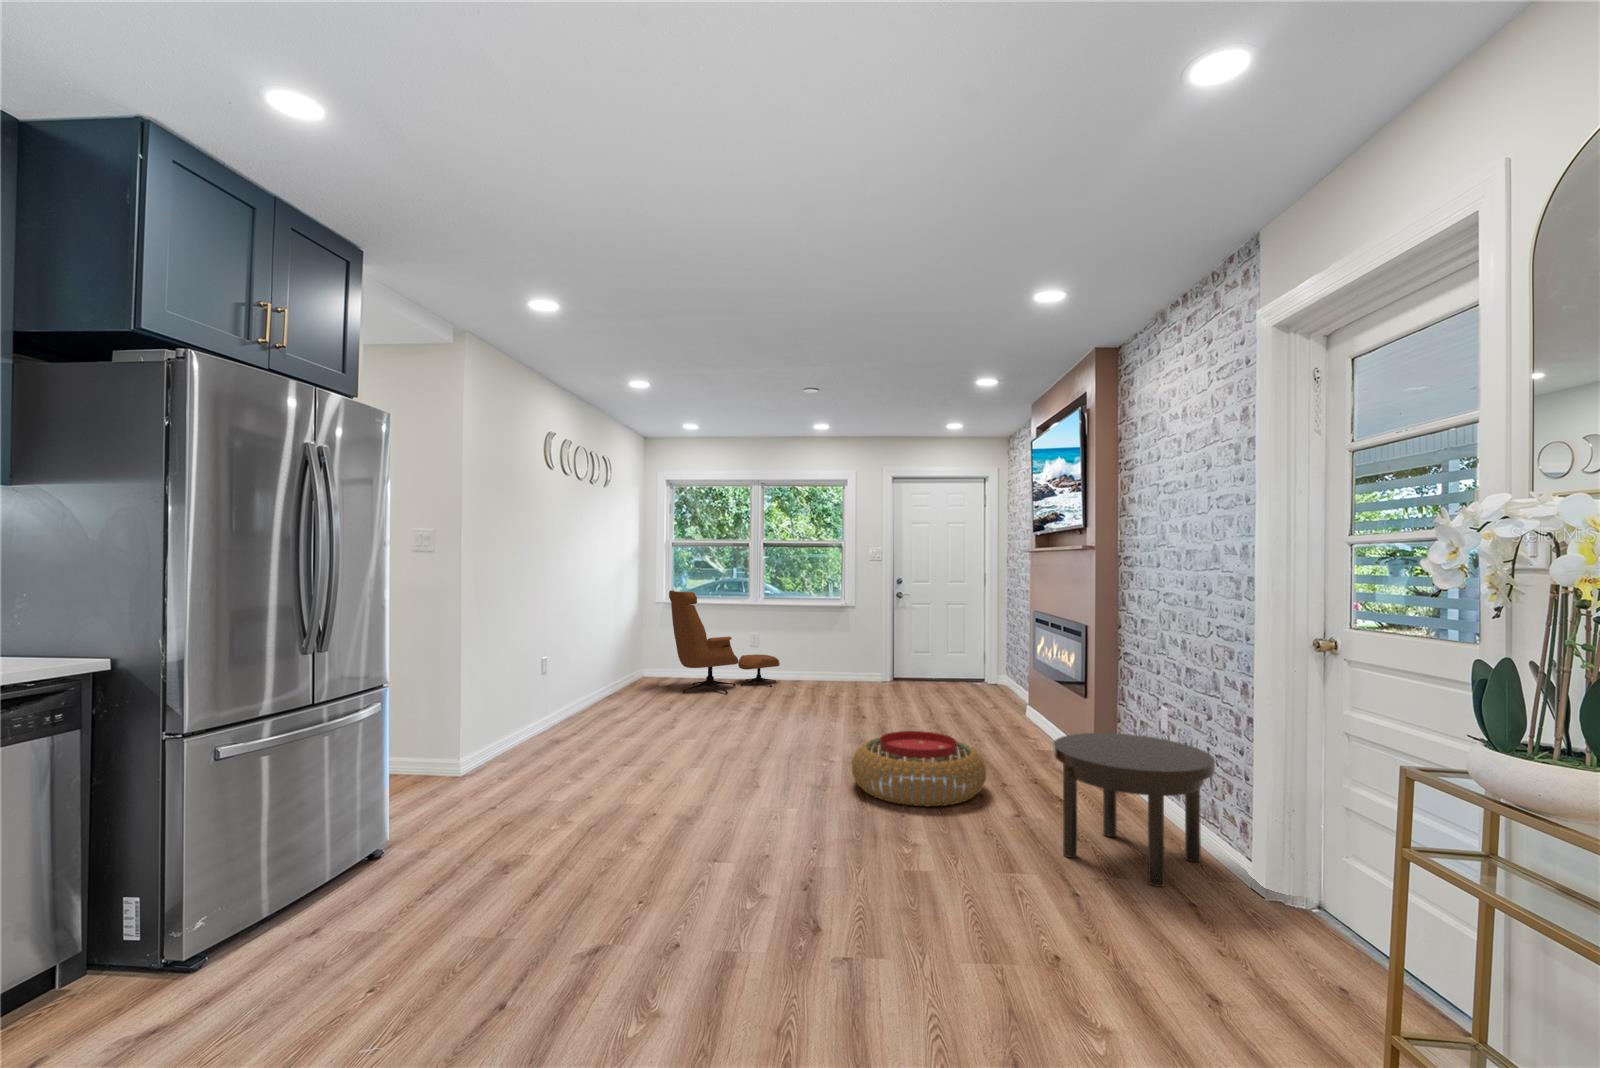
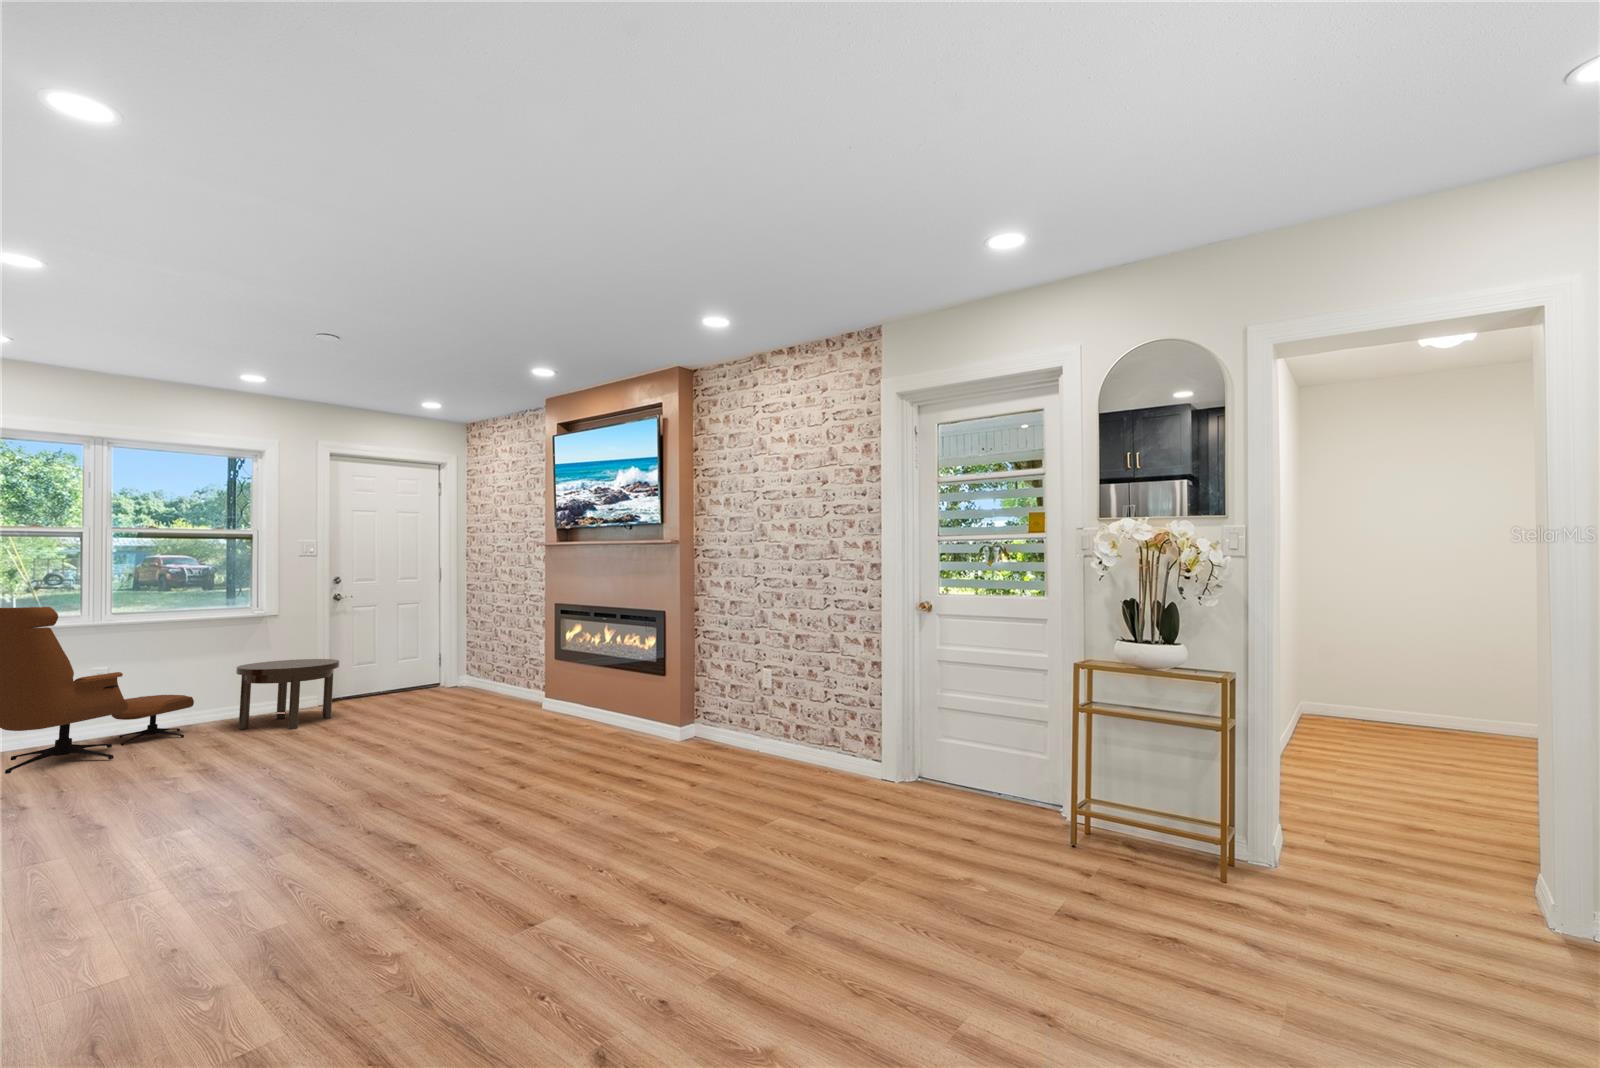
pouf: present [852,731,986,806] -> none [488,730,639,812]
side table: present [1053,733,1215,887] -> present [236,659,339,729]

